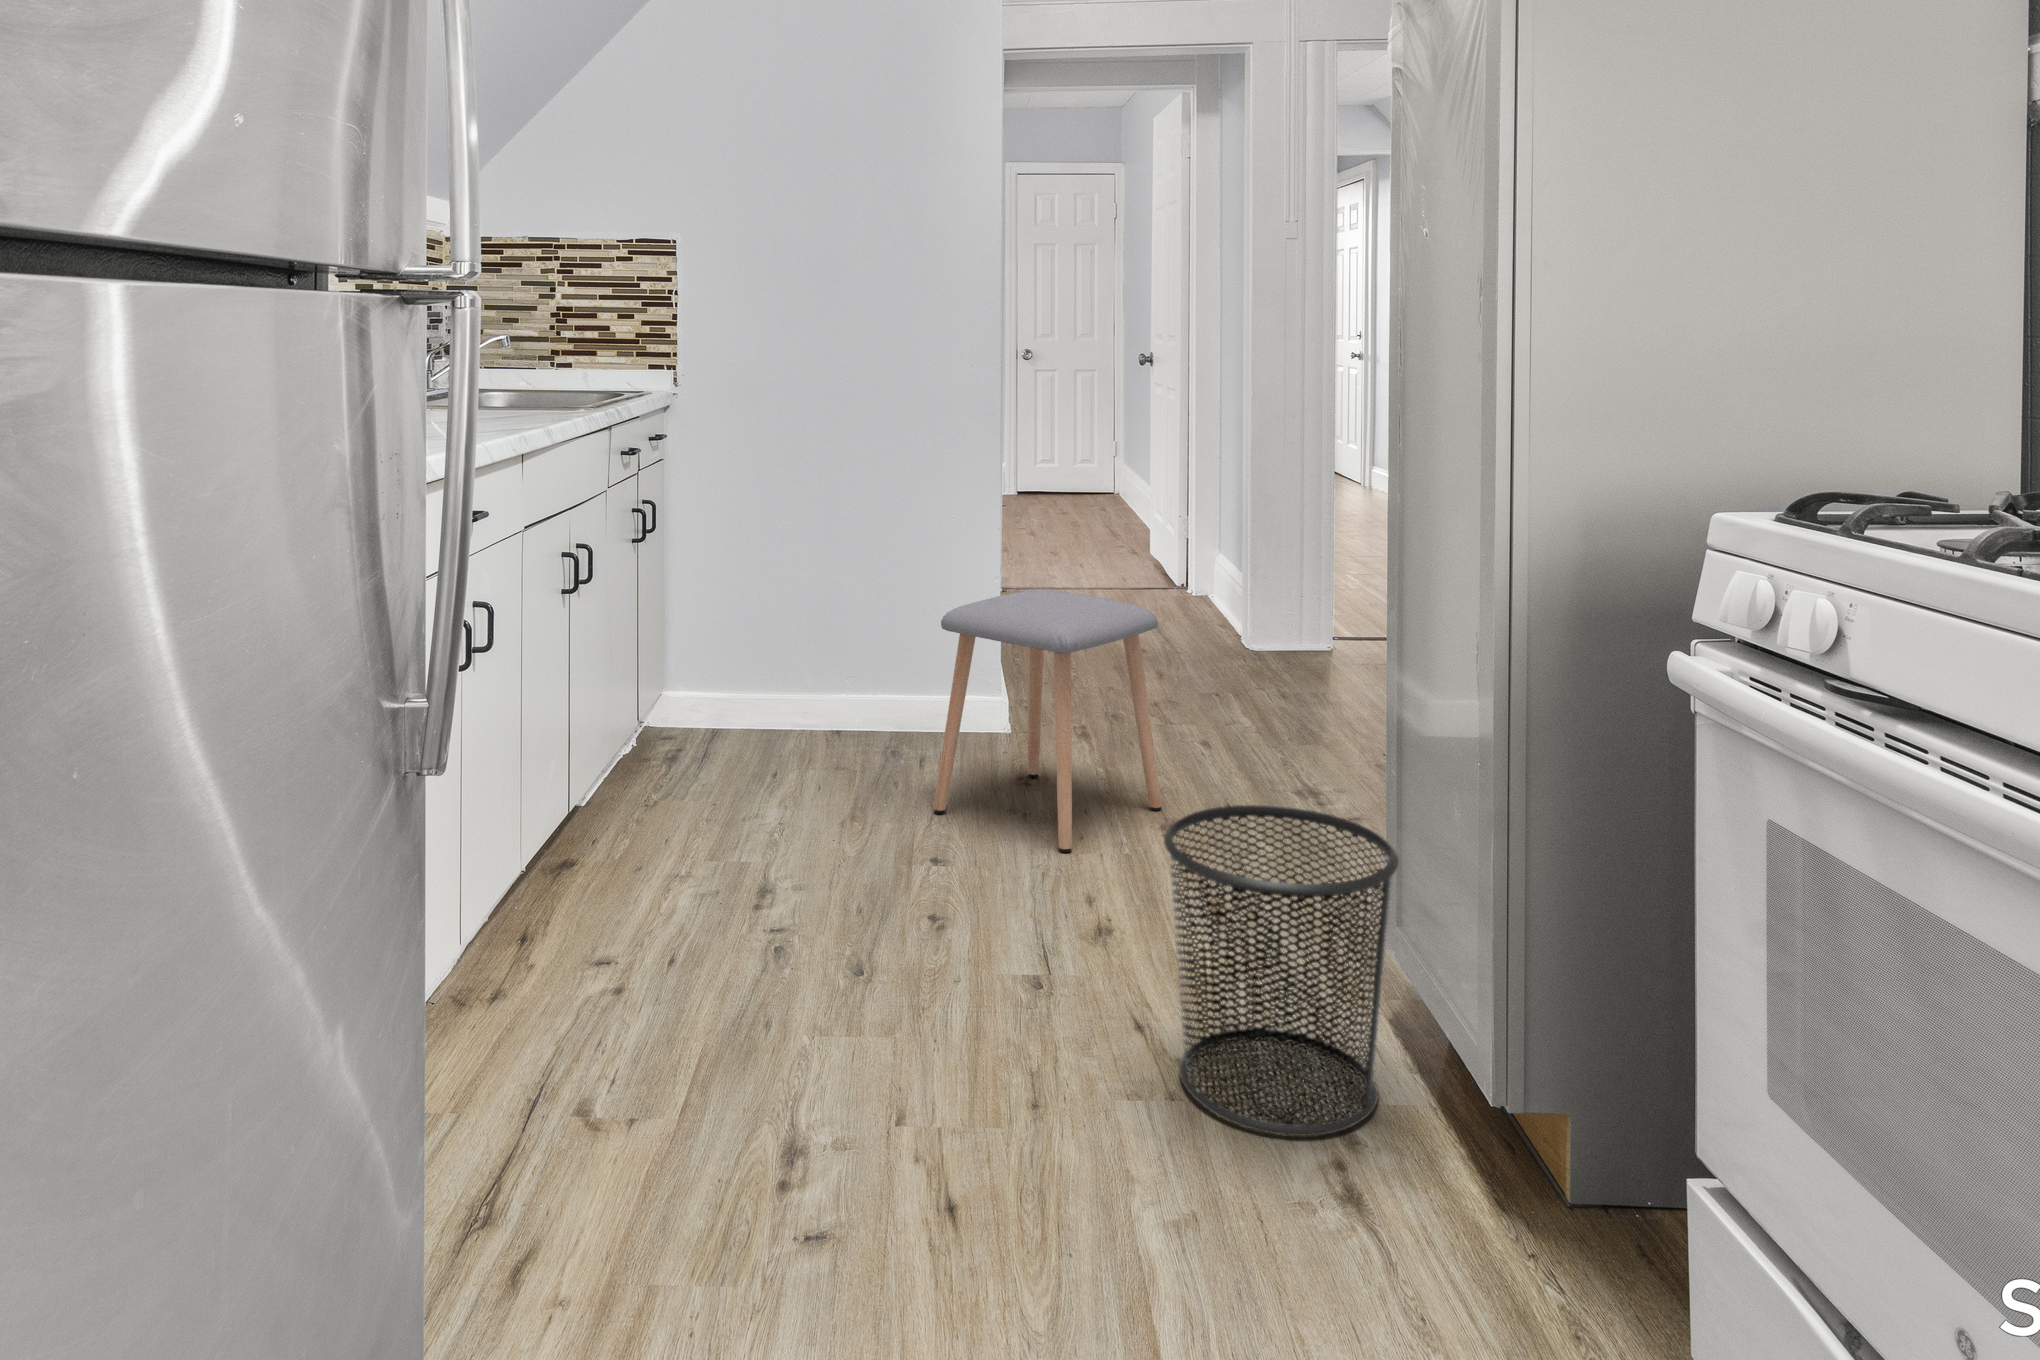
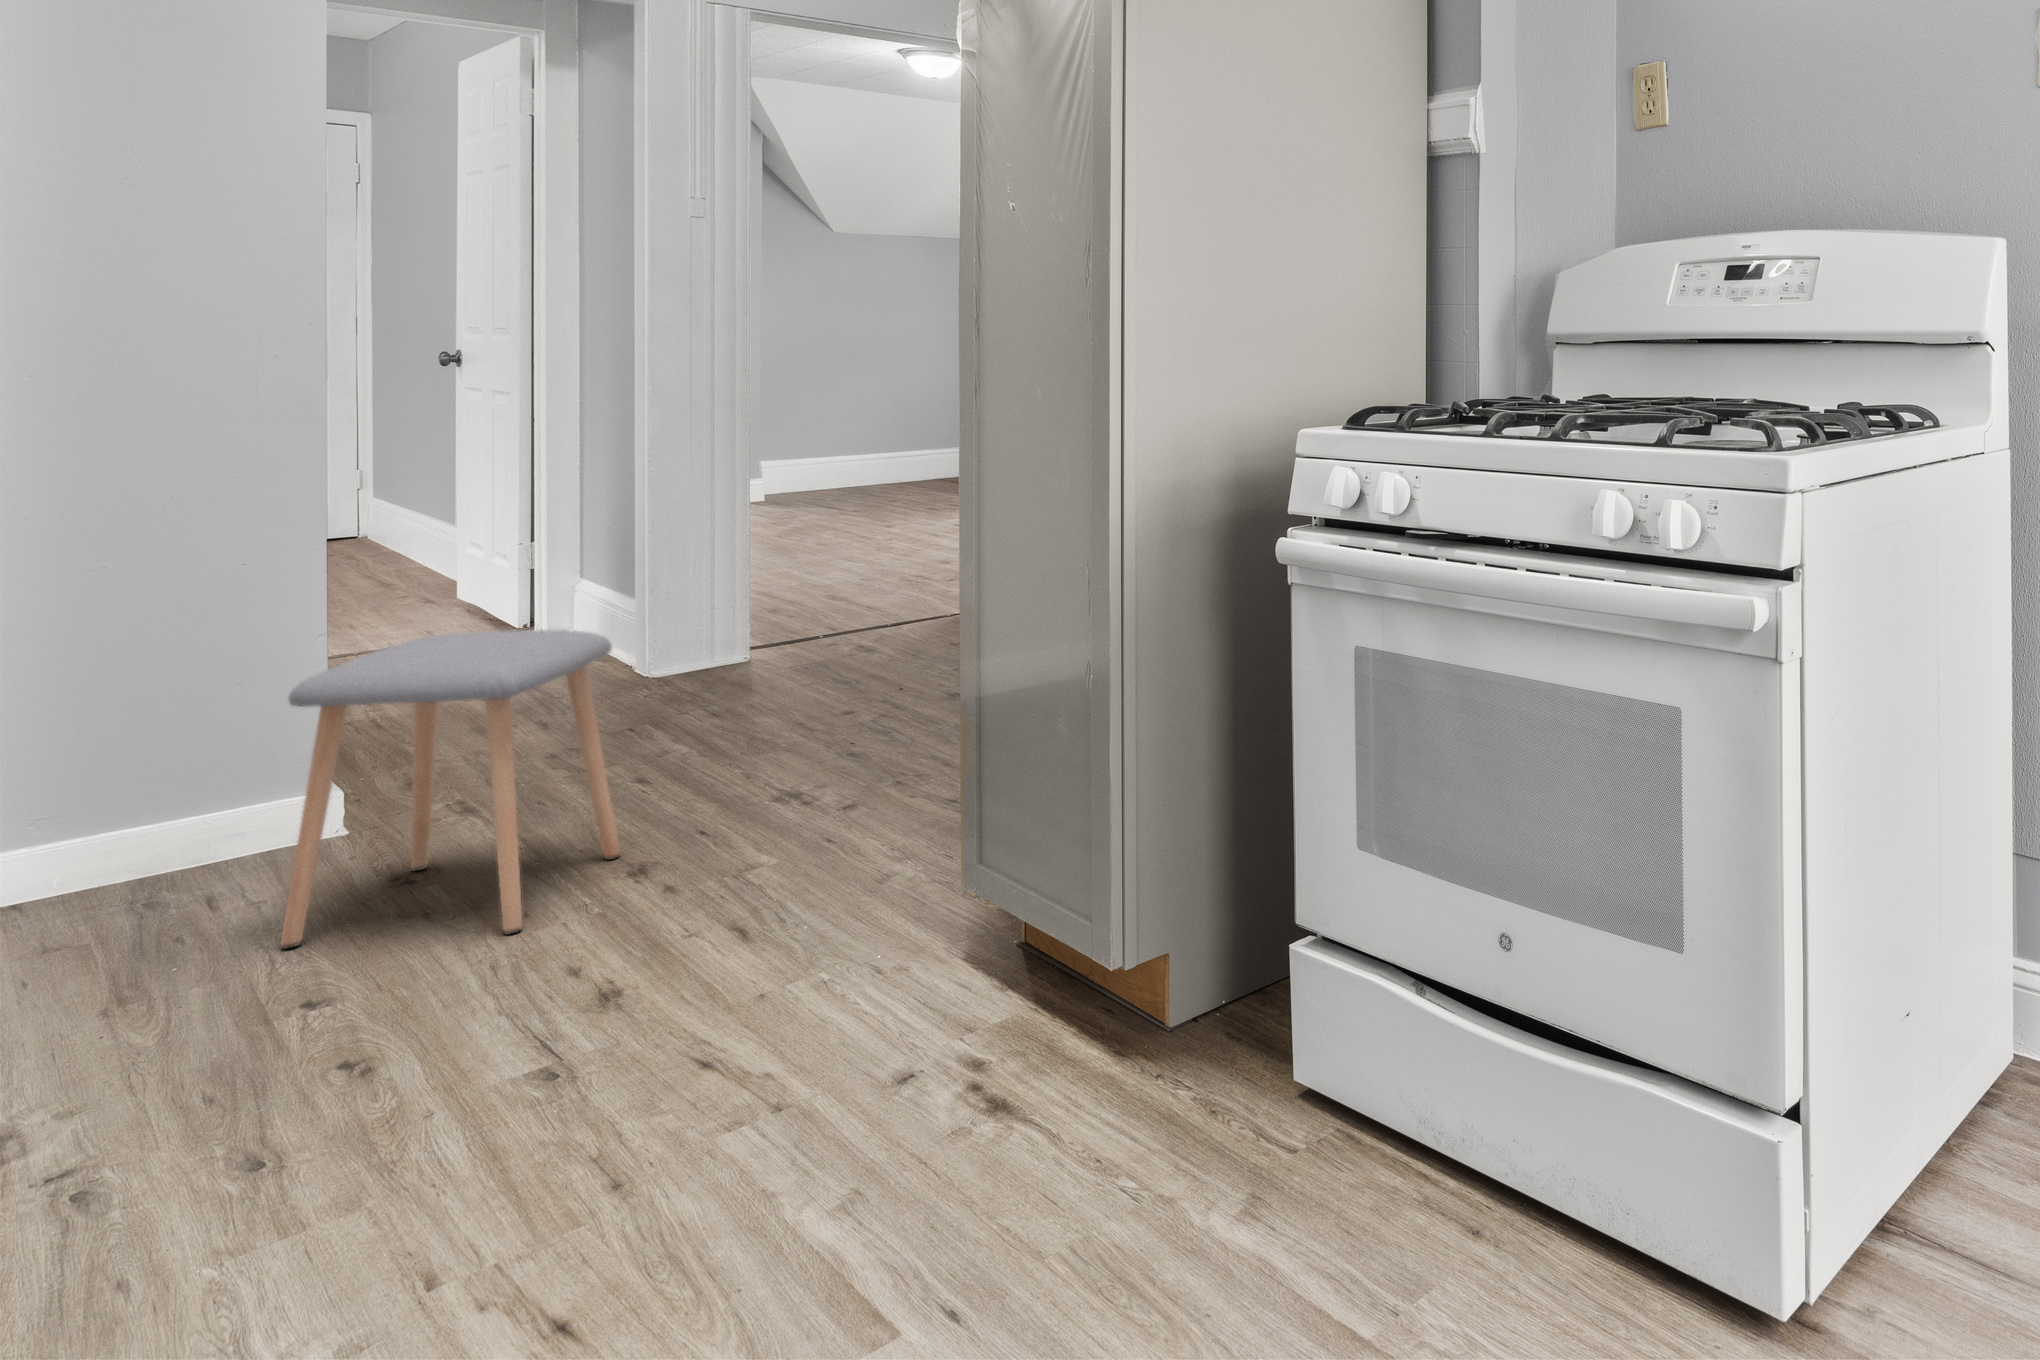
waste bin: present [1164,805,1399,1136] -> none [749,776,999,1102]

